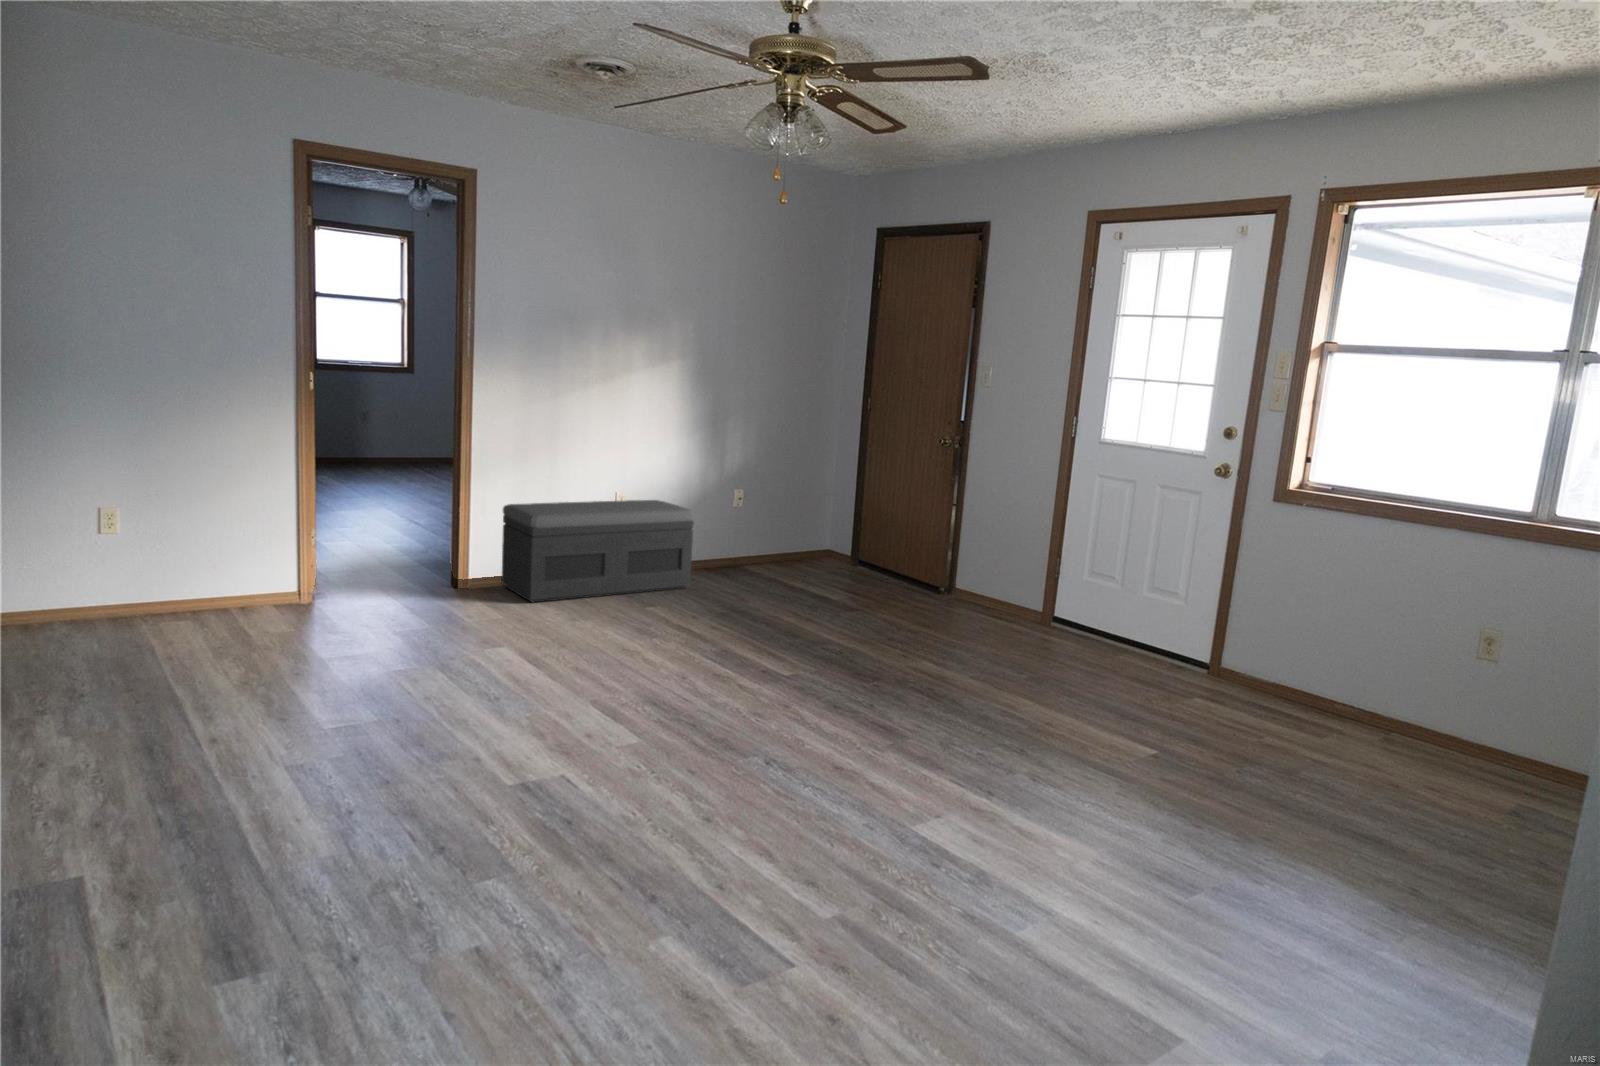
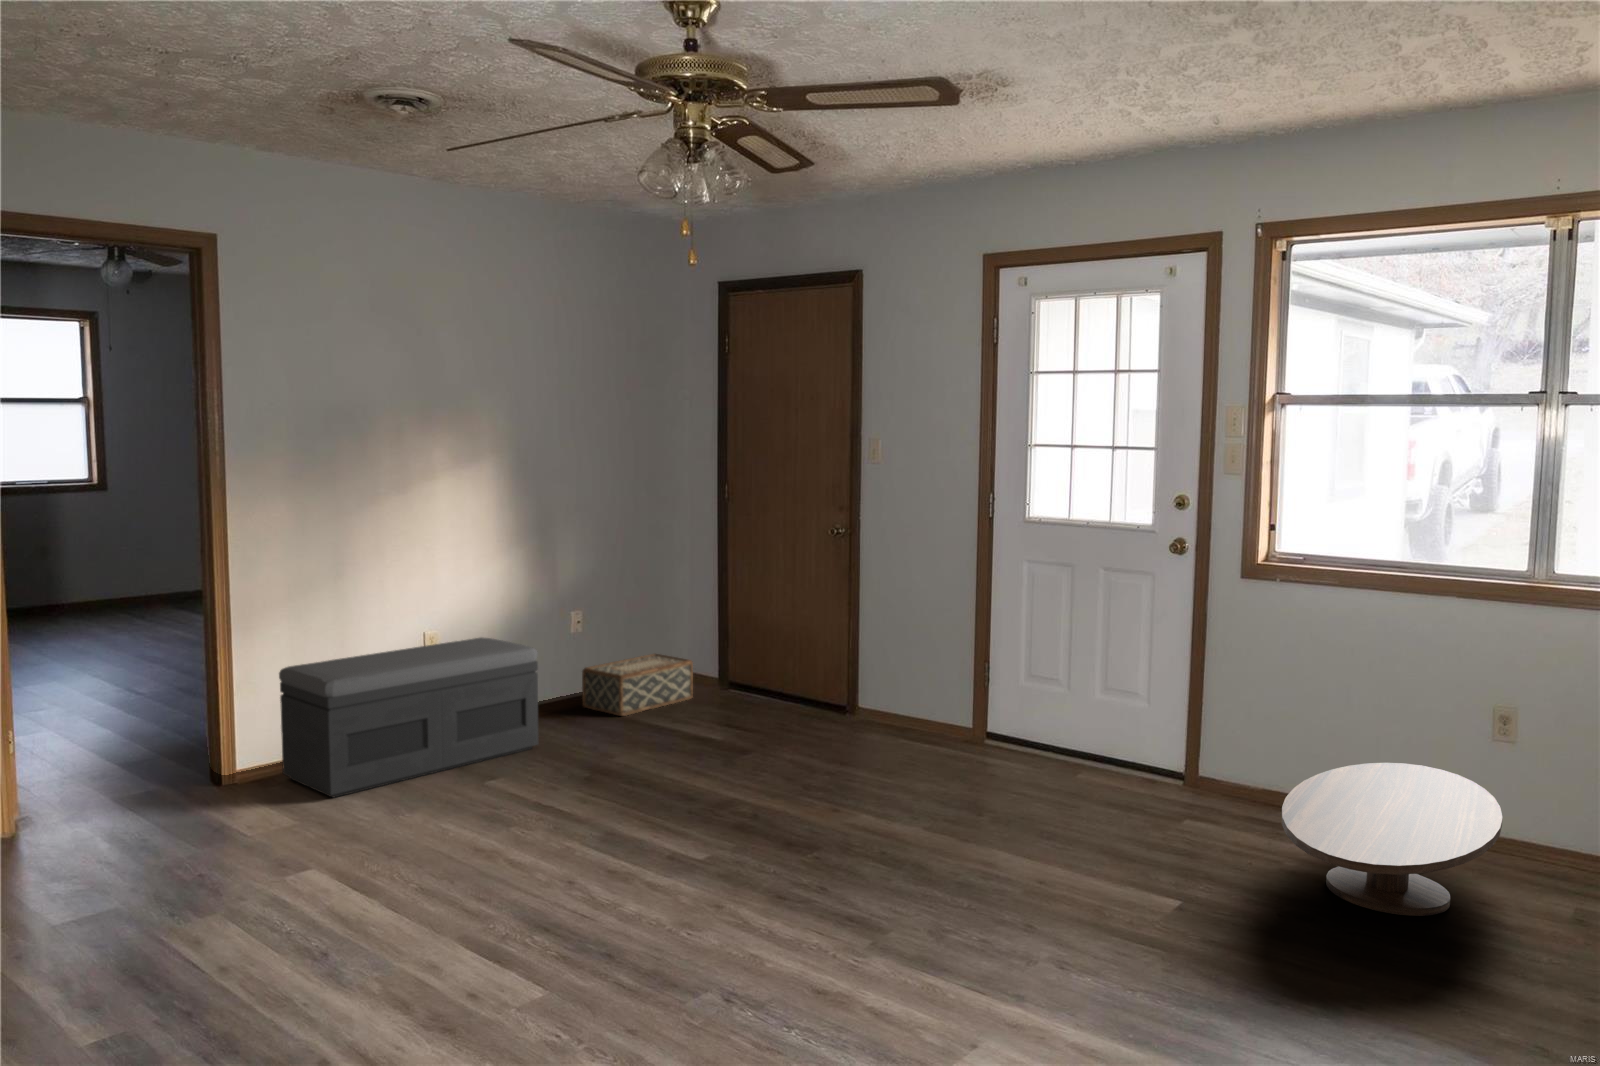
woven basket: none [734,530,824,574] -> present [582,654,693,716]
coffee table: none [1247,667,1457,789] -> present [1282,763,1503,916]

